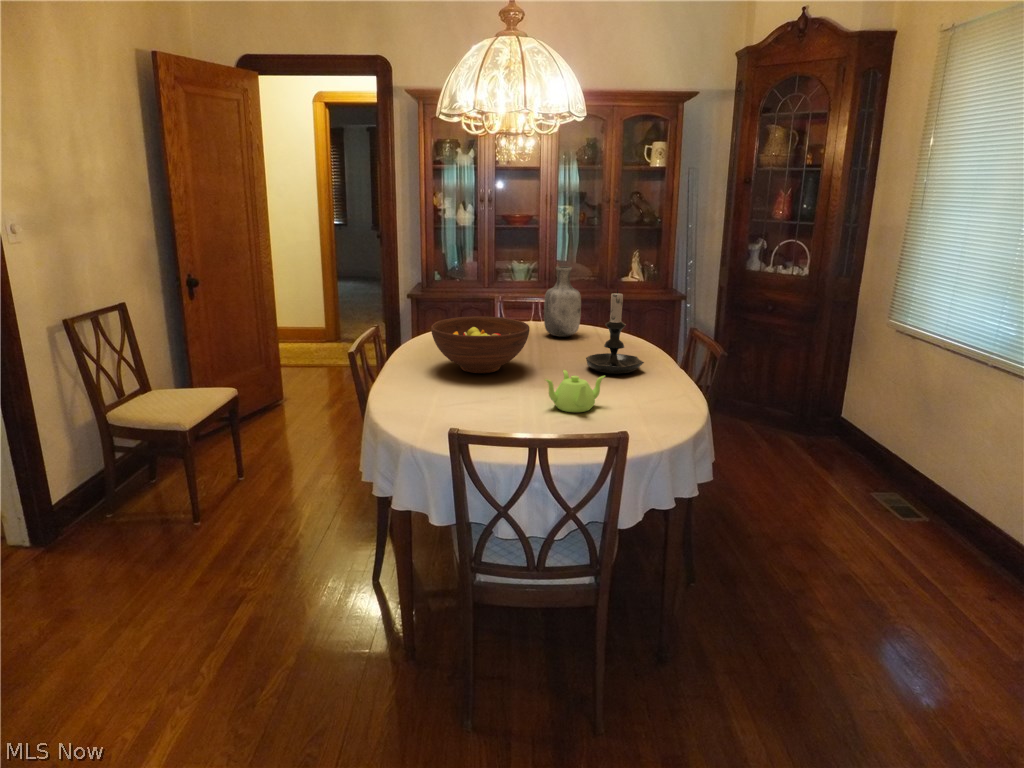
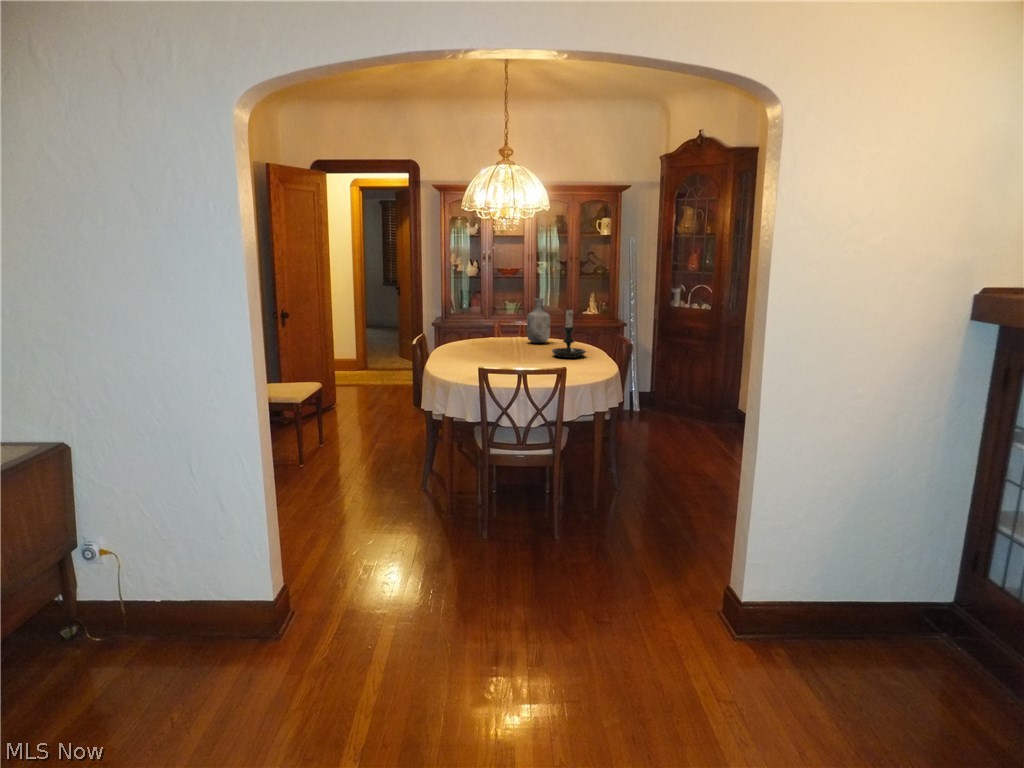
fruit bowl: present [431,317,529,373] -> none [459,326,517,358]
teapot: present [545,370,605,412] -> none [526,350,561,371]

